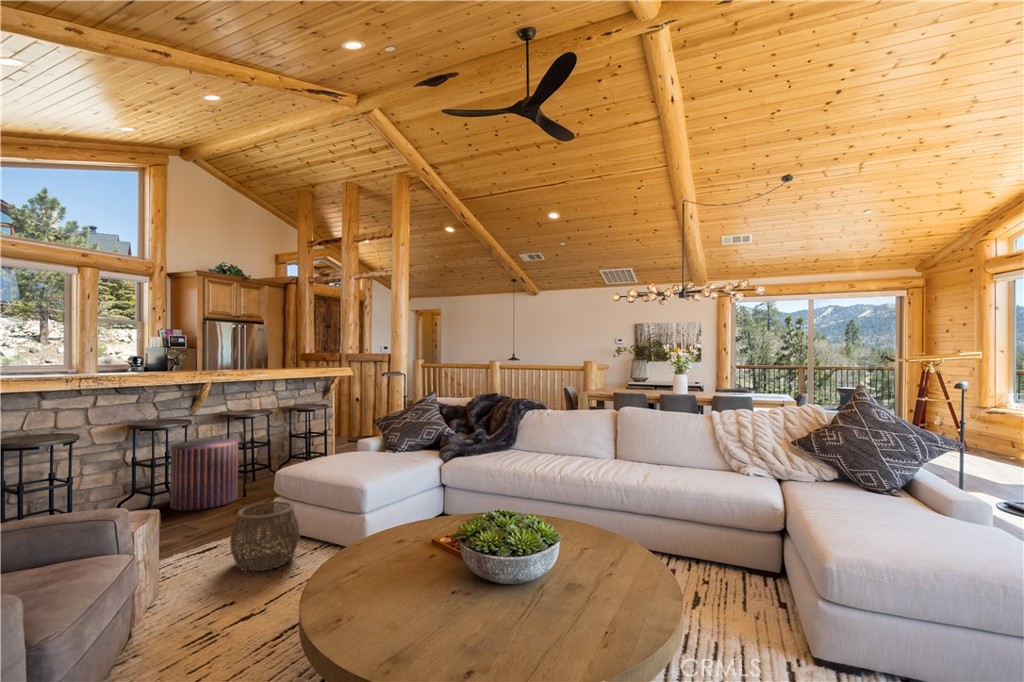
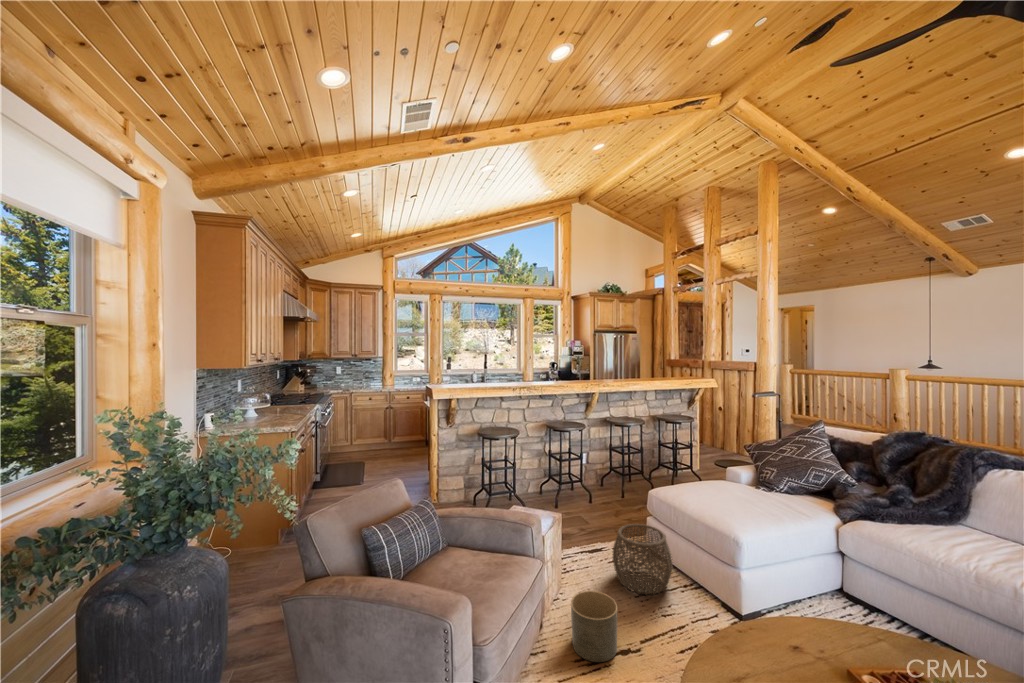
pouf: present [170,439,238,510] -> none [571,440,619,501]
planter: none [176,569,237,642] -> present [571,591,617,662]

